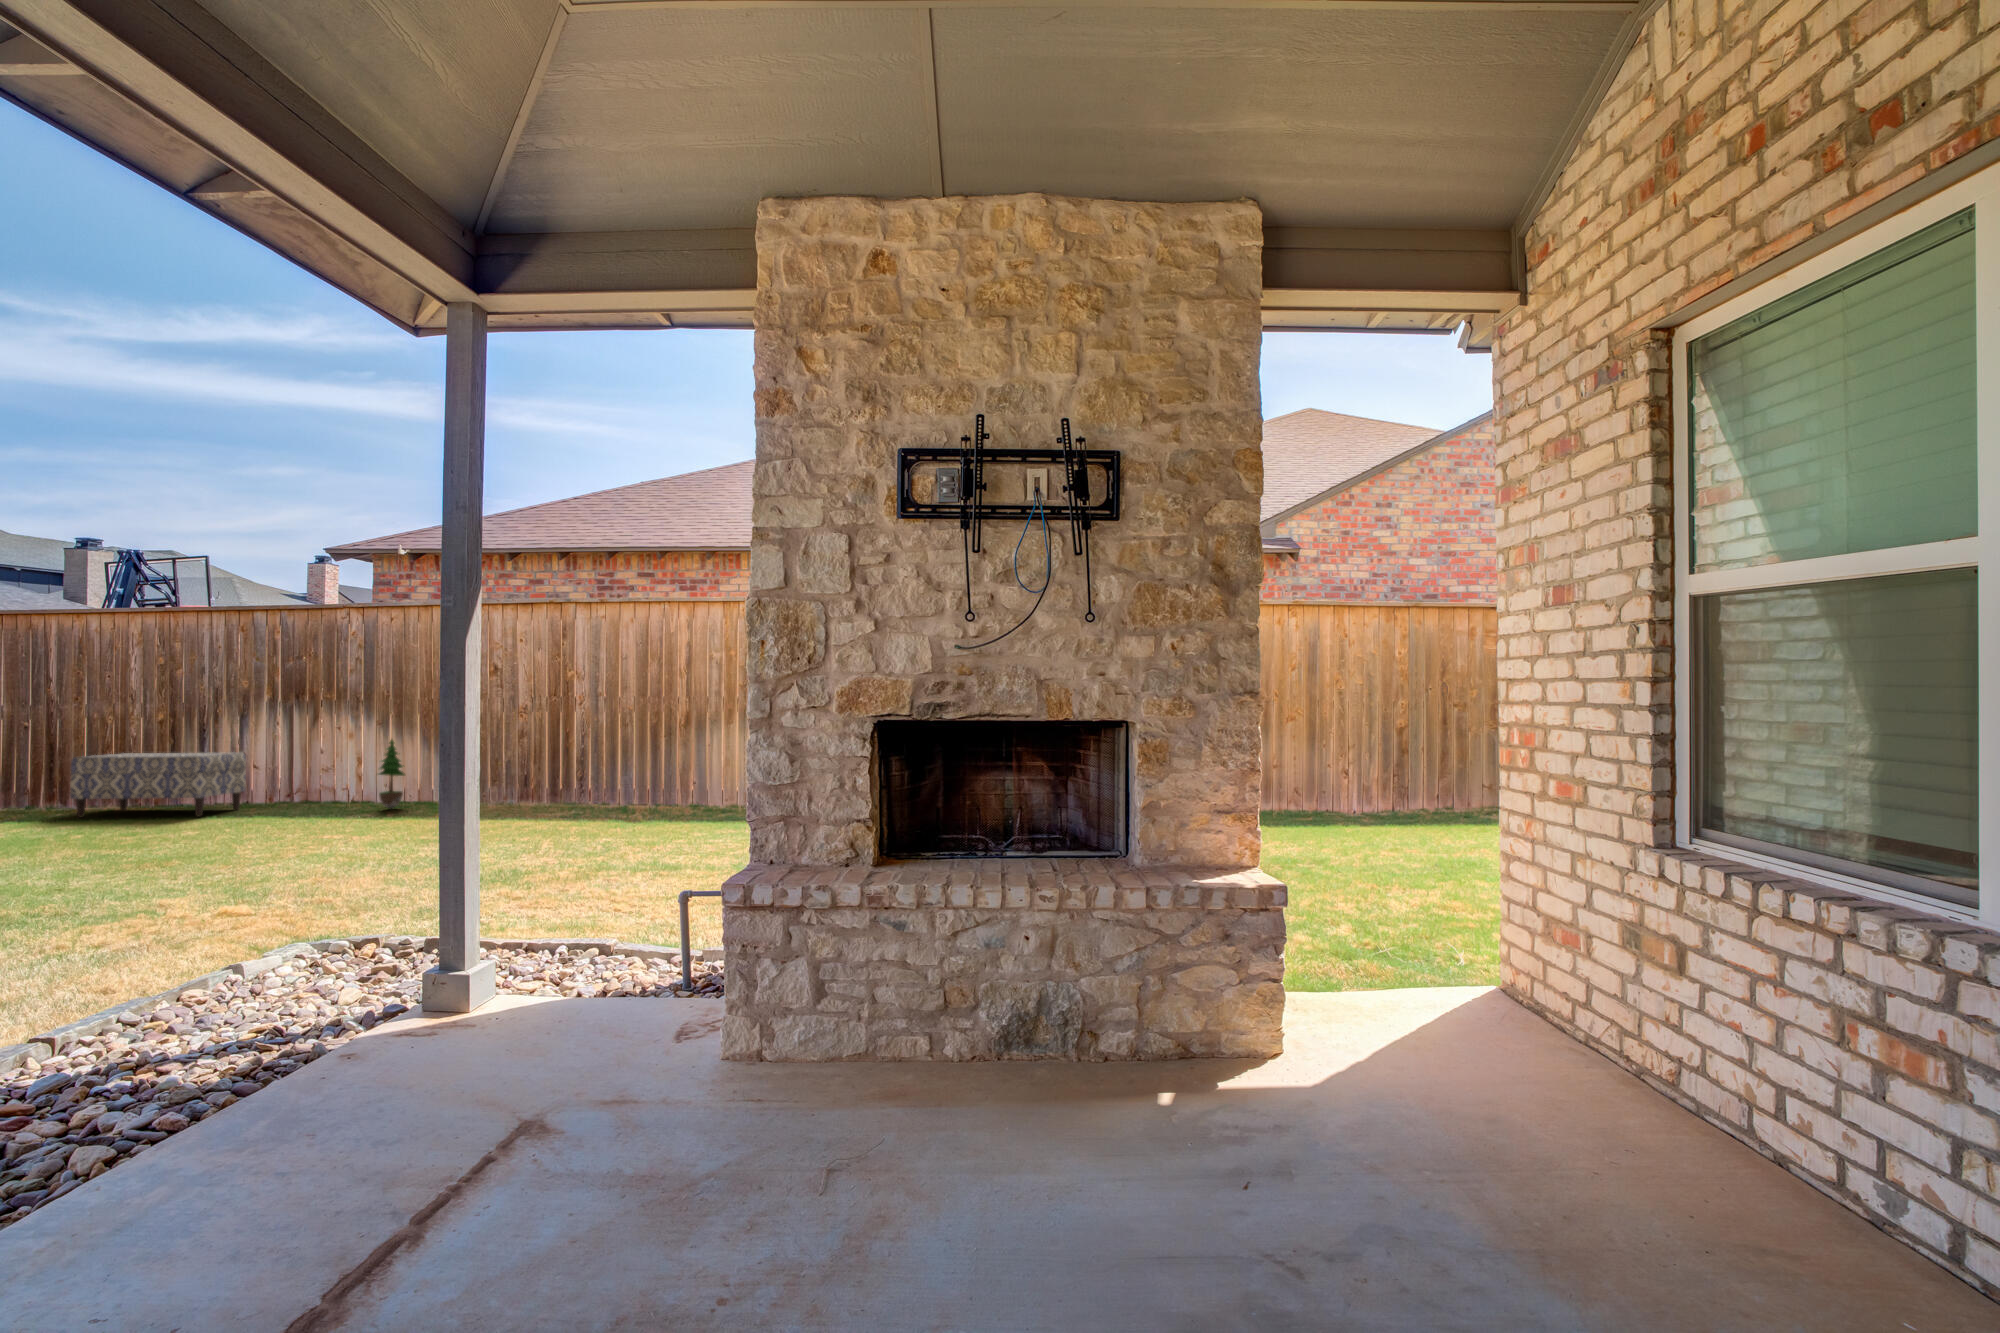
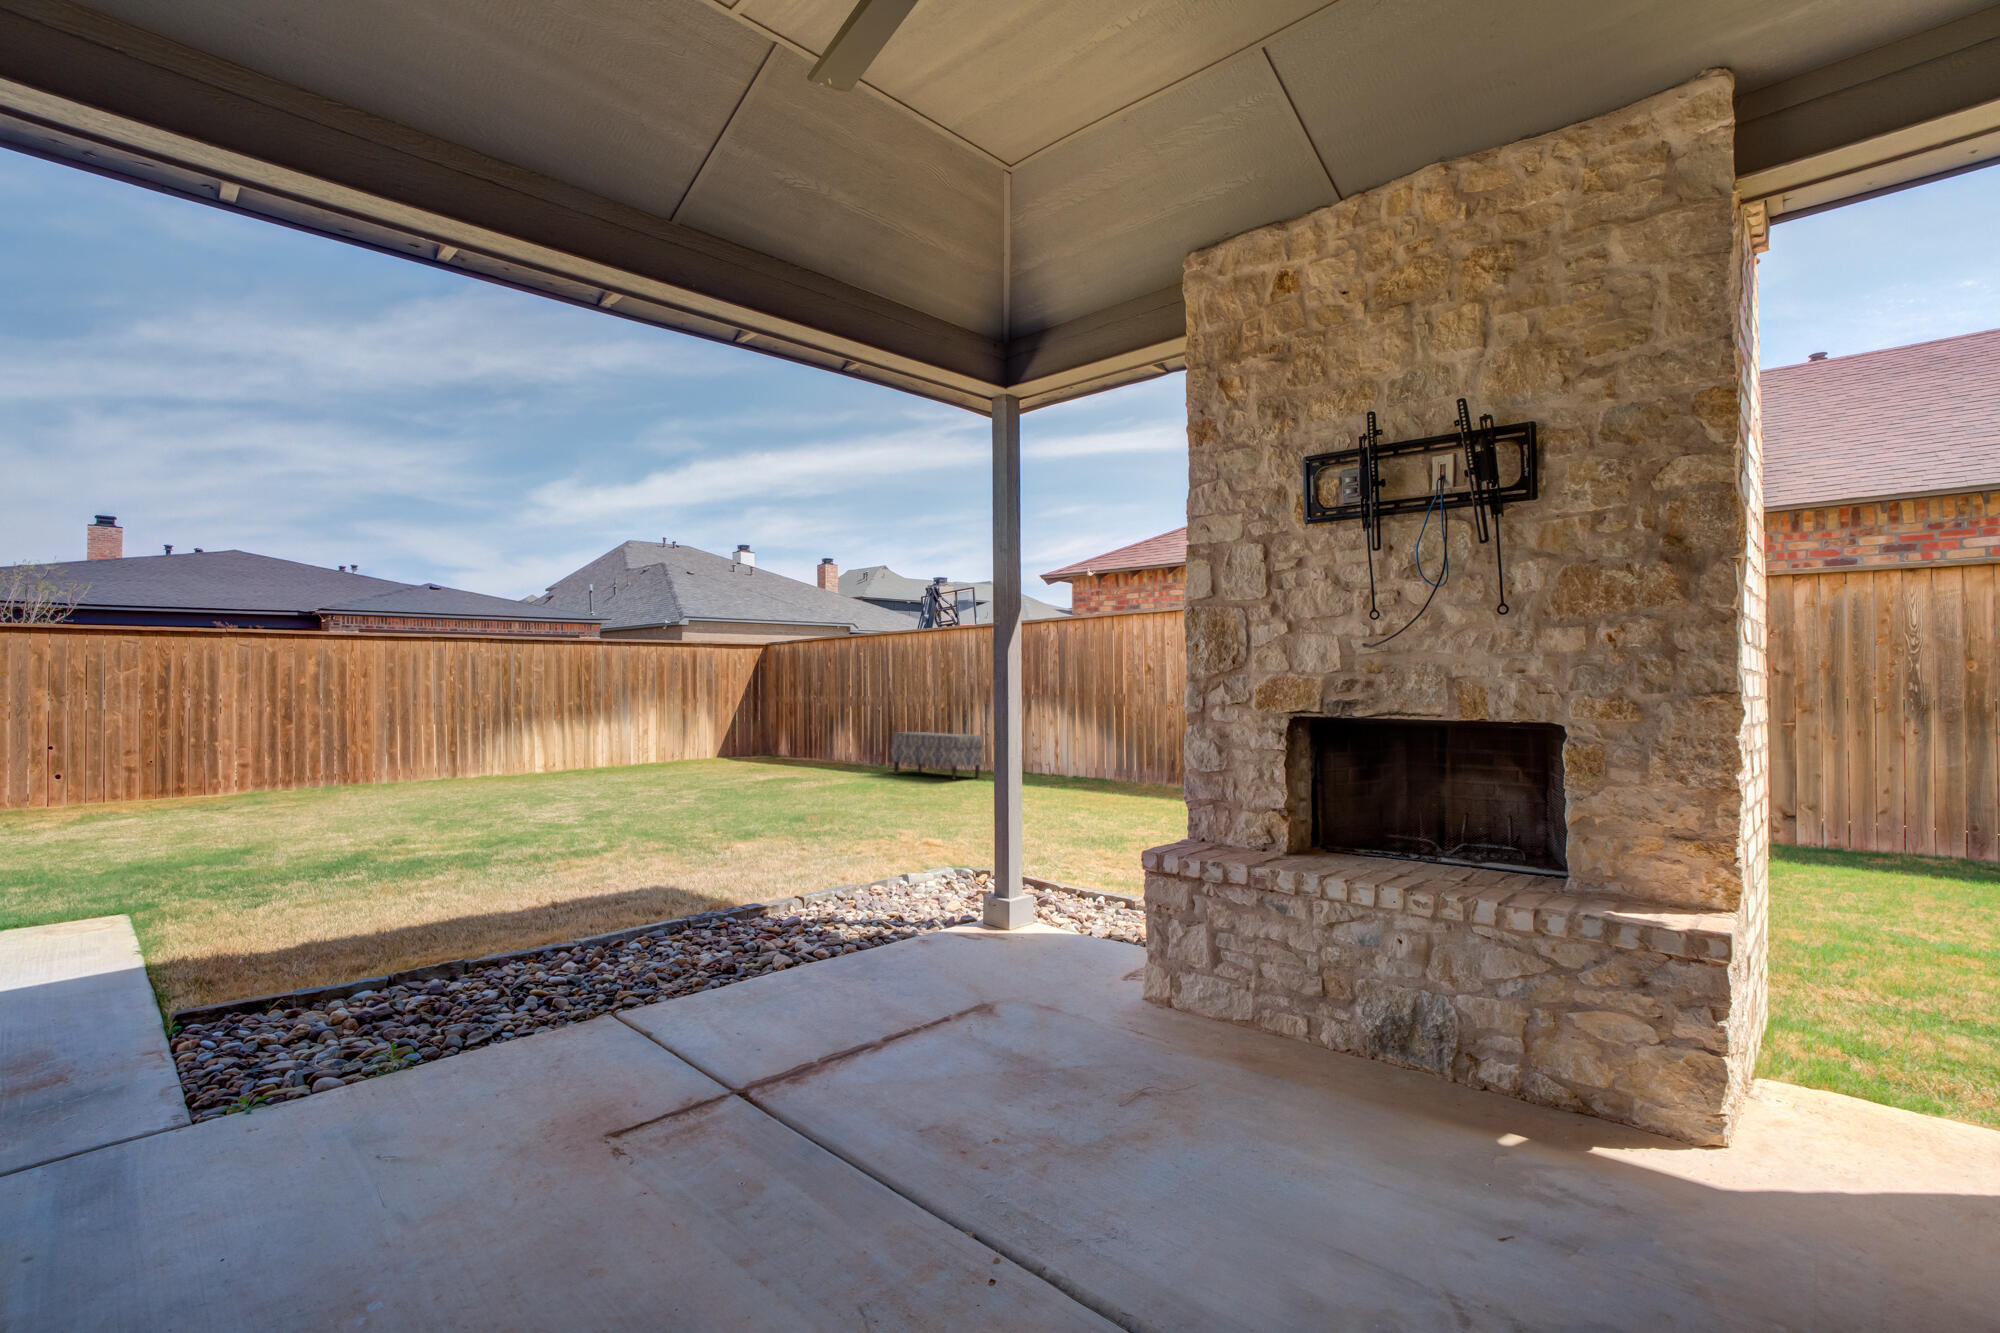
potted tree: present [379,739,405,809] -> none [1058,729,1079,787]

